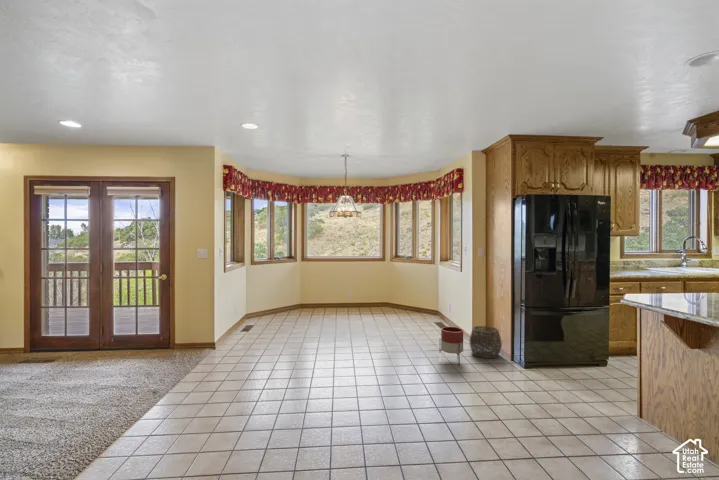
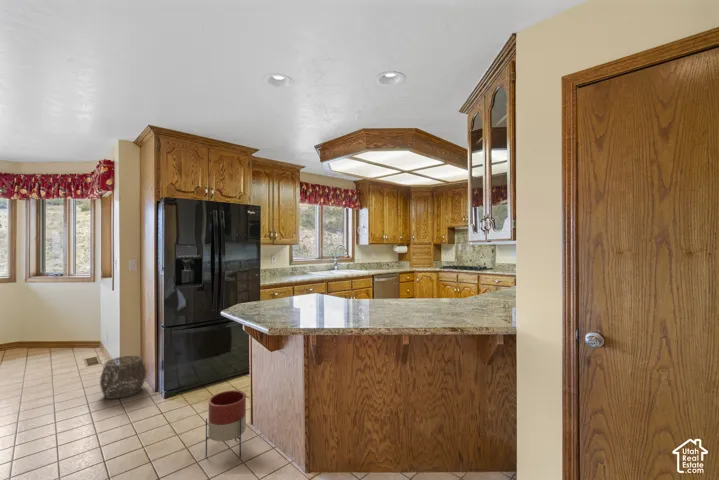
planter: present [440,327,463,366] -> present [206,390,246,457]

